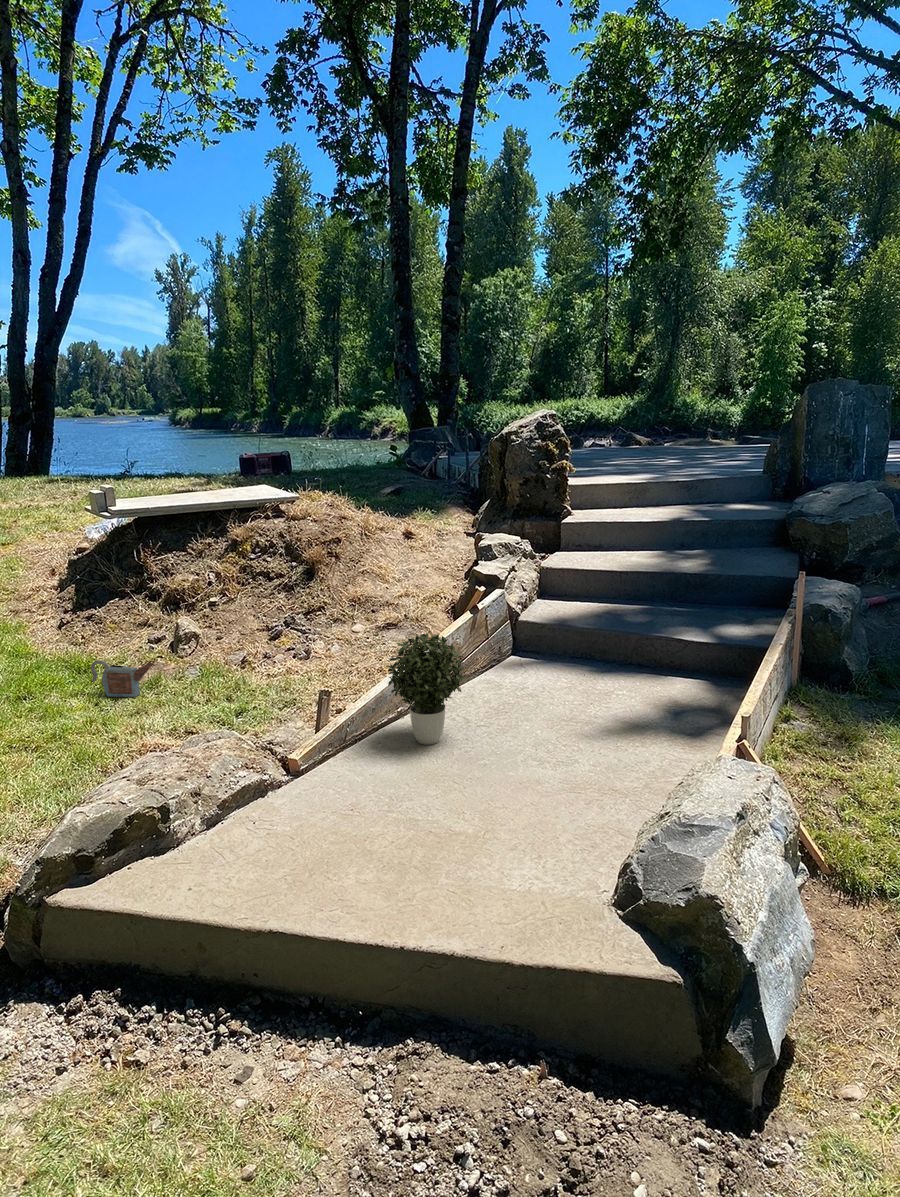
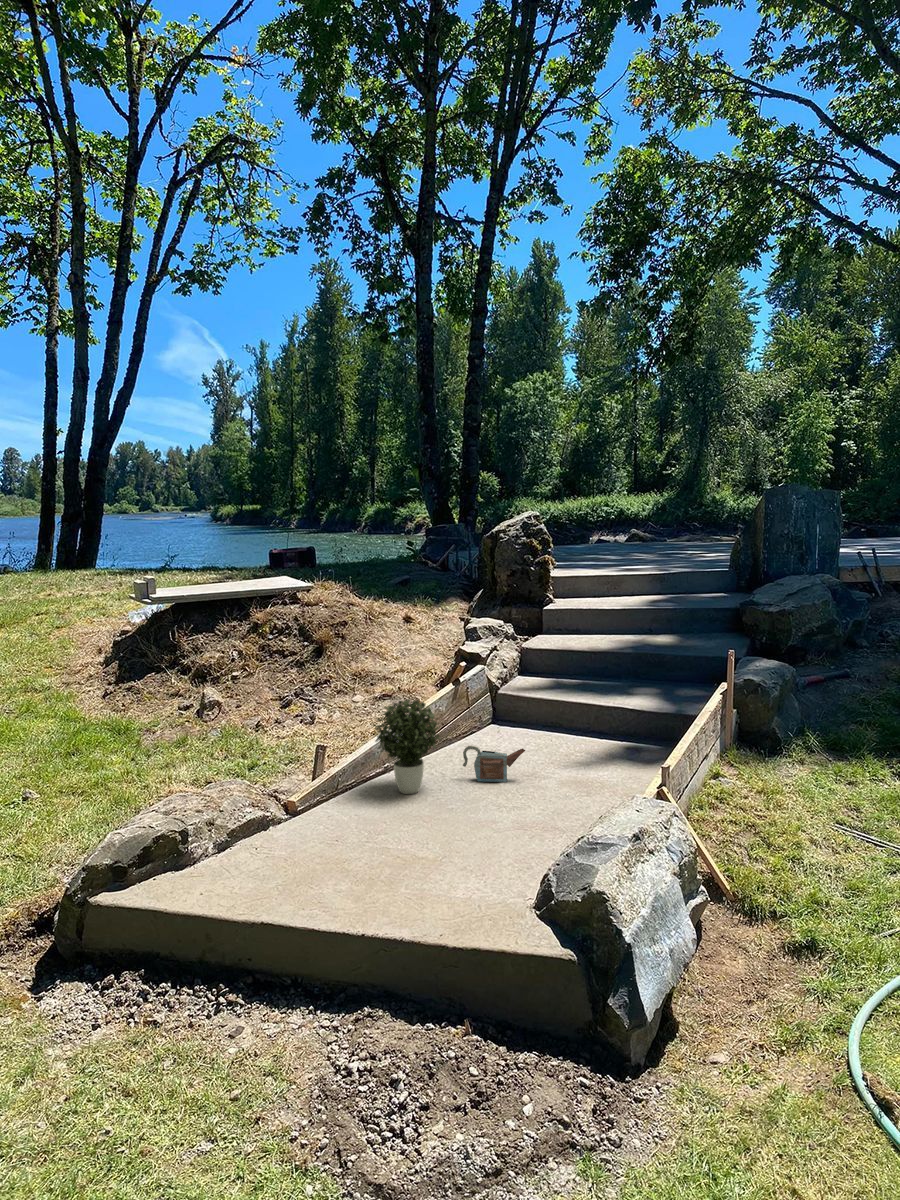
watering can: present [91,660,154,697] -> present [463,746,525,782]

